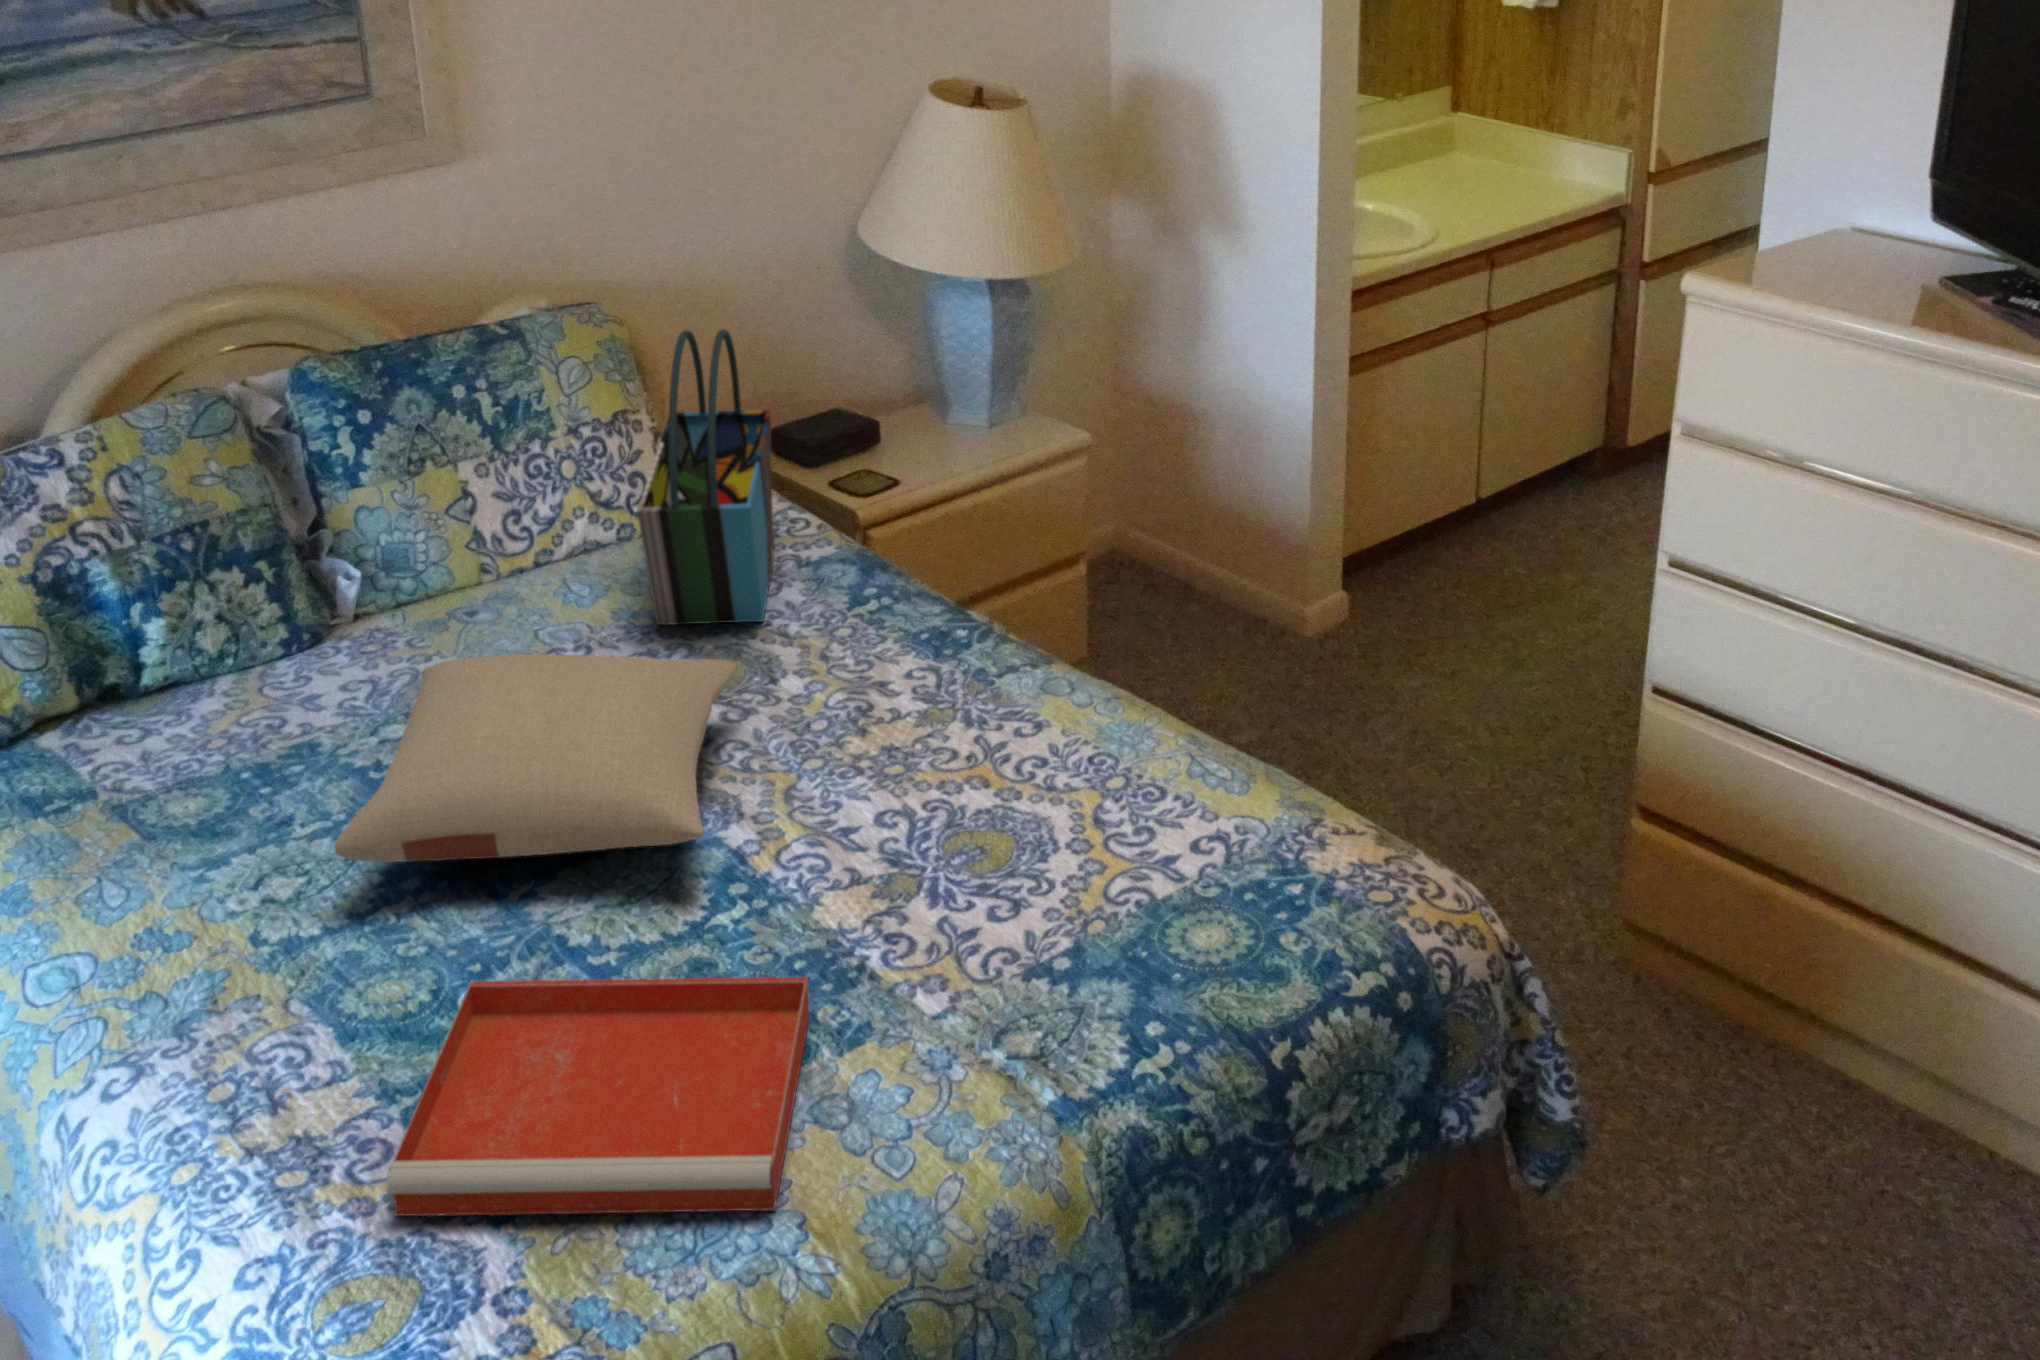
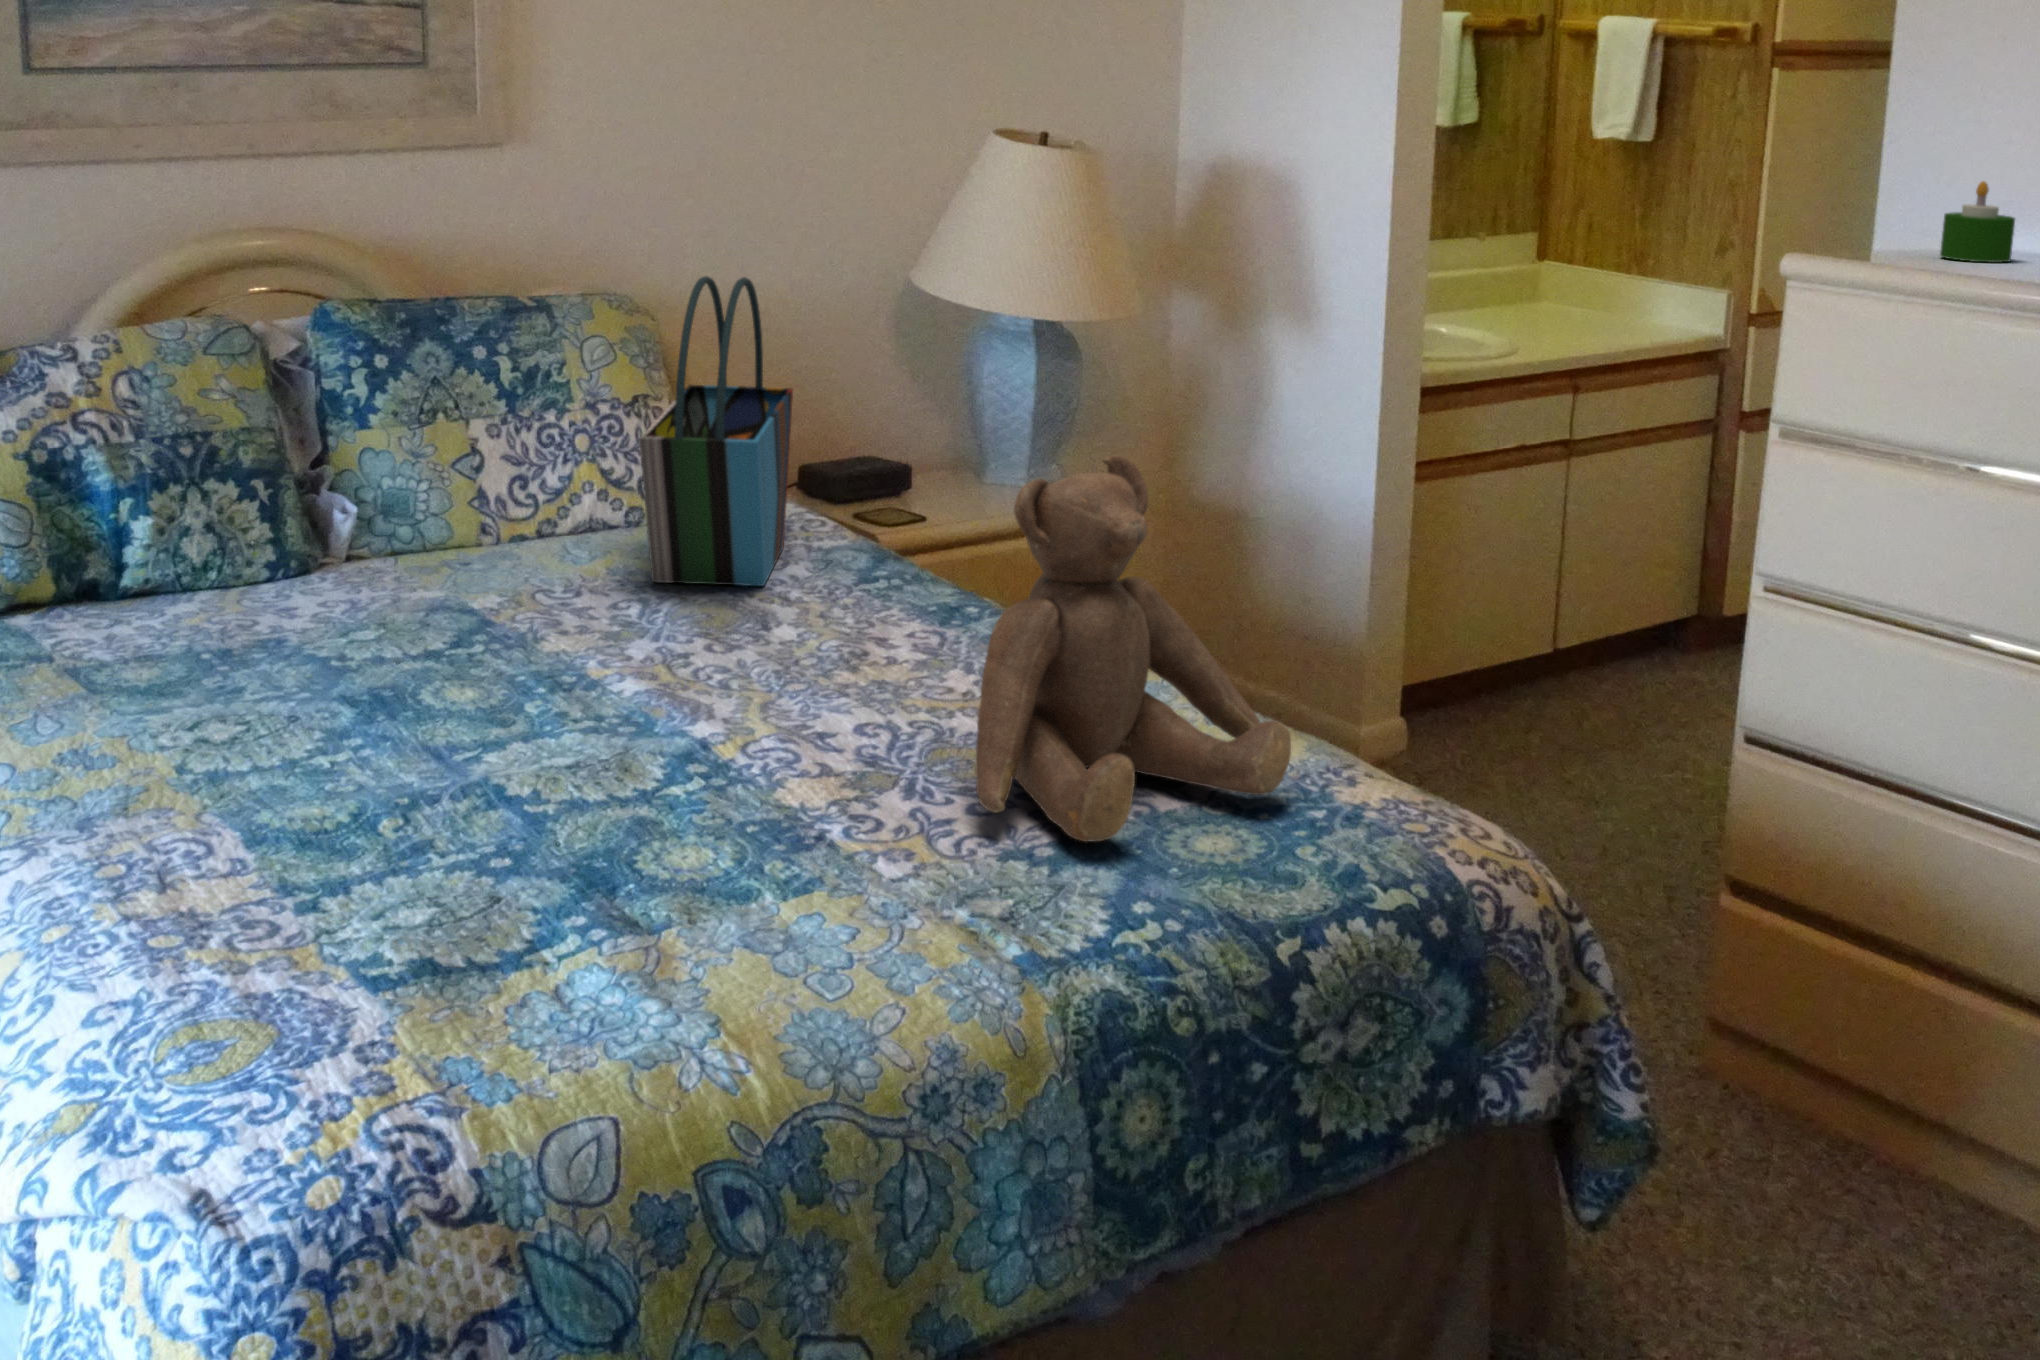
candle: none [1810,194,1875,270] -> present [1940,181,2015,262]
teddy bear: none [996,581,1270,957] -> present [976,456,1291,842]
pillow: present [334,654,737,862] -> none [274,539,726,720]
tray: present [388,977,810,1216] -> none [263,793,754,1007]

